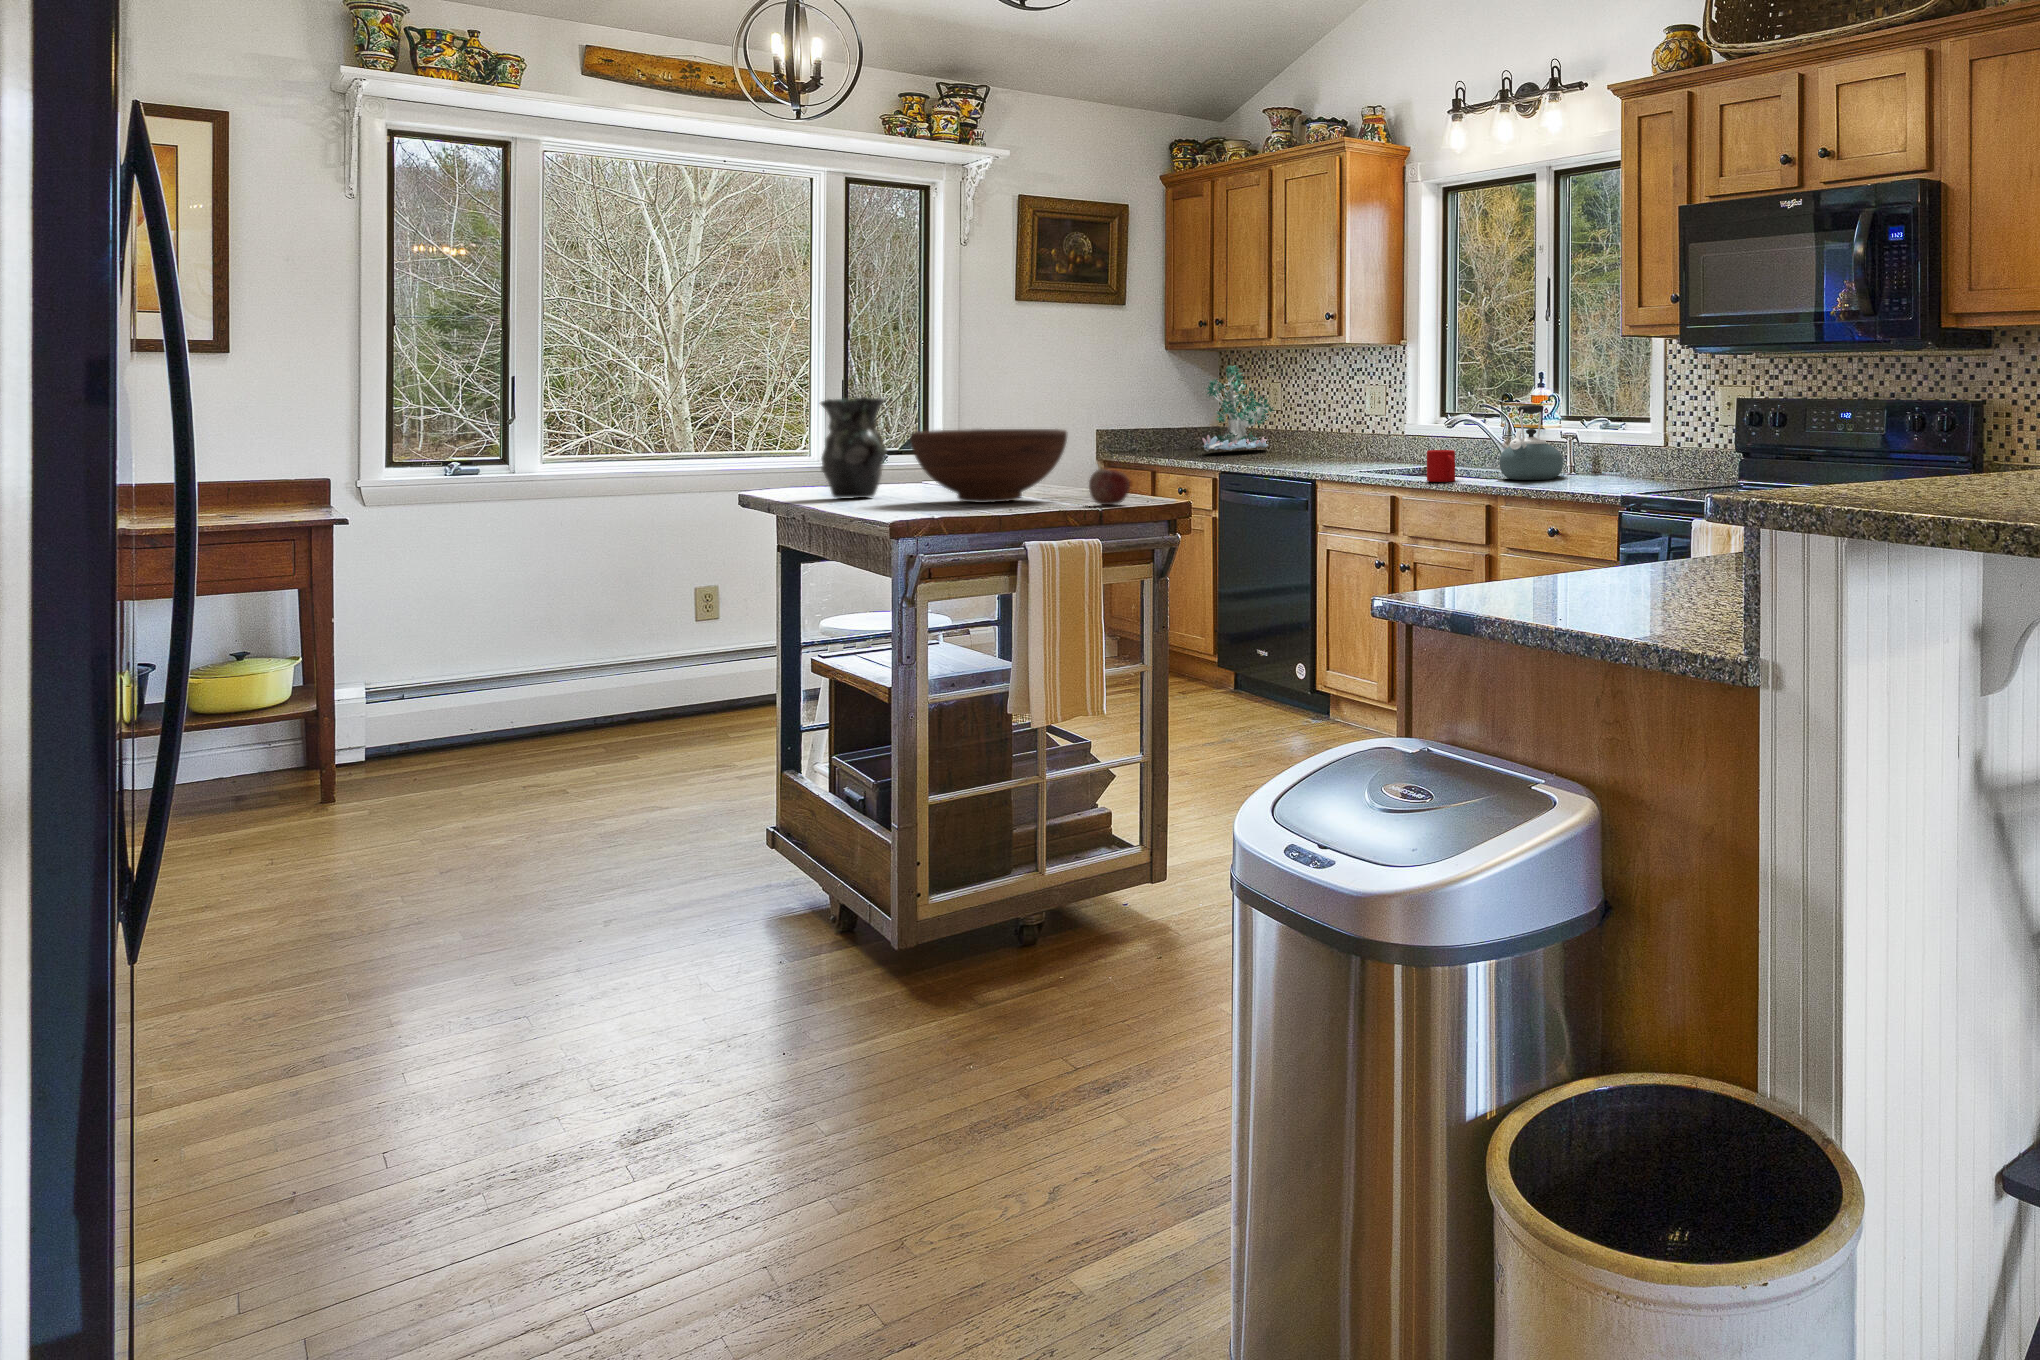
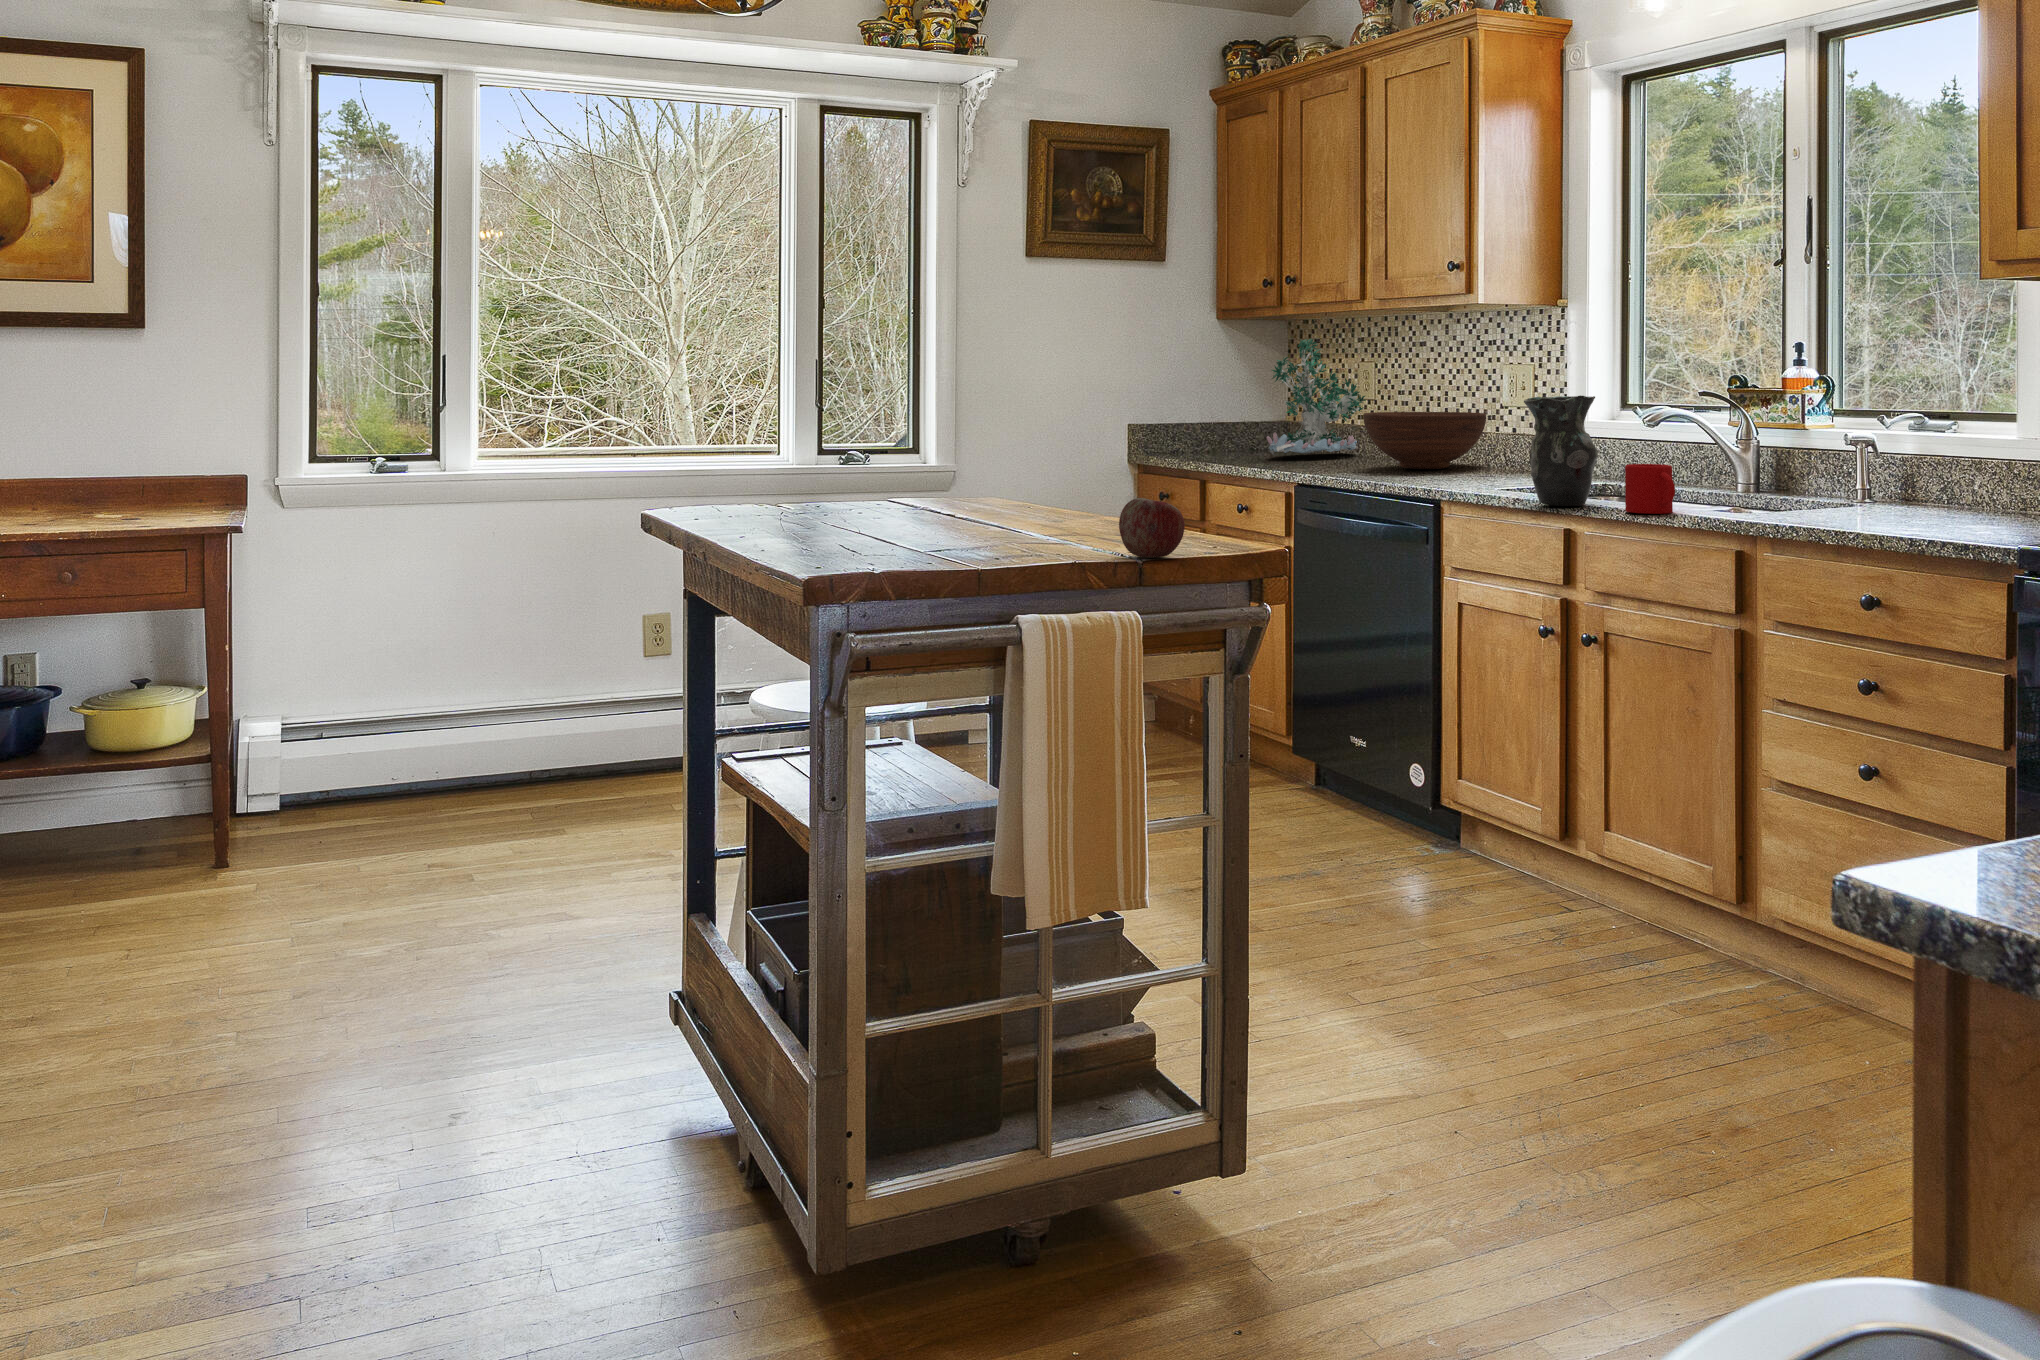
vase: present [820,397,887,499] -> present [1524,395,1598,506]
kettle: present [1499,405,1563,480] -> none [1750,396,1864,516]
fruit bowl: present [910,429,1067,503] -> present [1363,412,1486,469]

